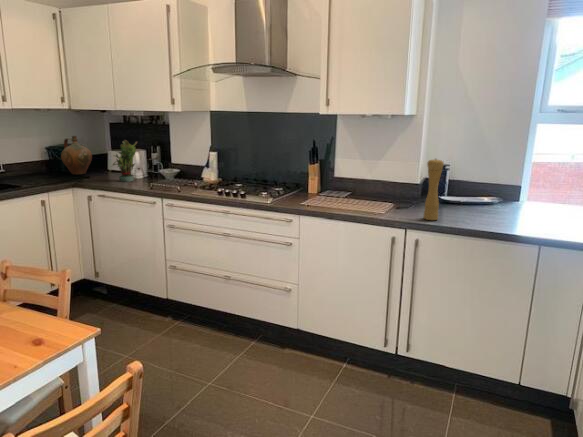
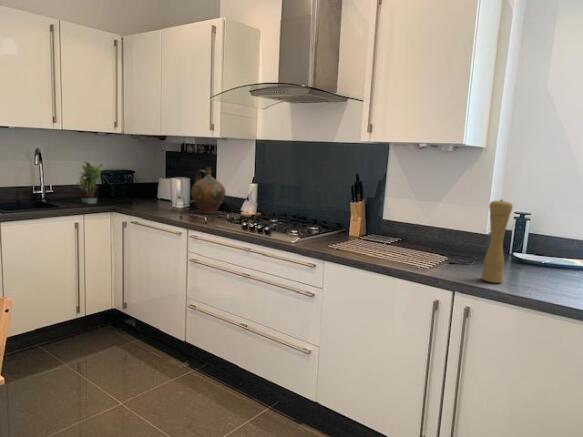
ceramic jug: present [61,136,92,175] -> present [191,167,226,214]
potted plant: present [113,140,137,182] -> present [74,161,102,204]

